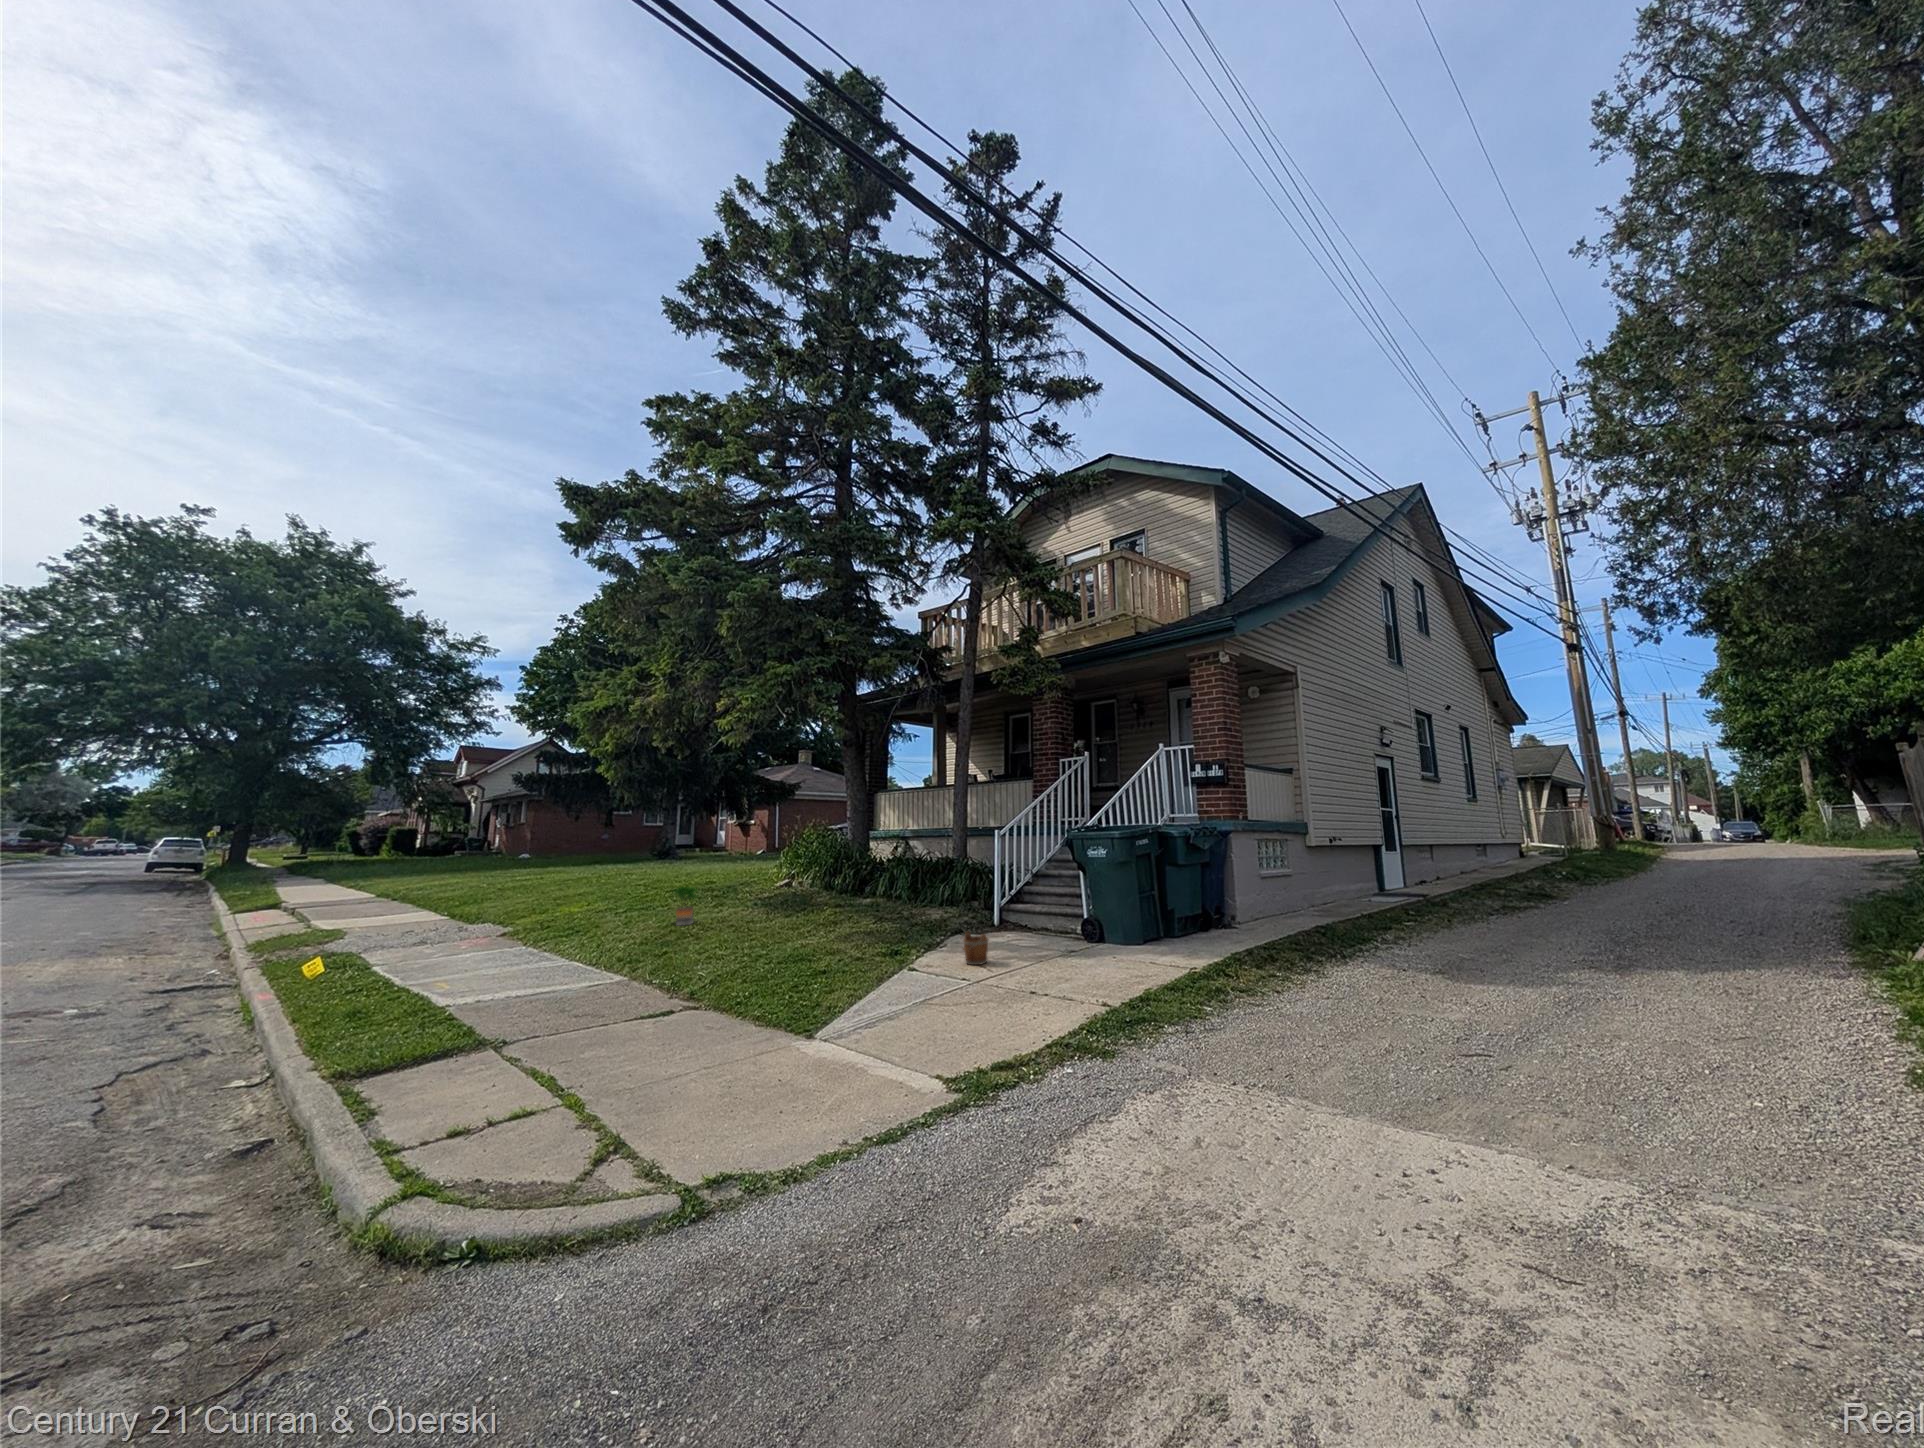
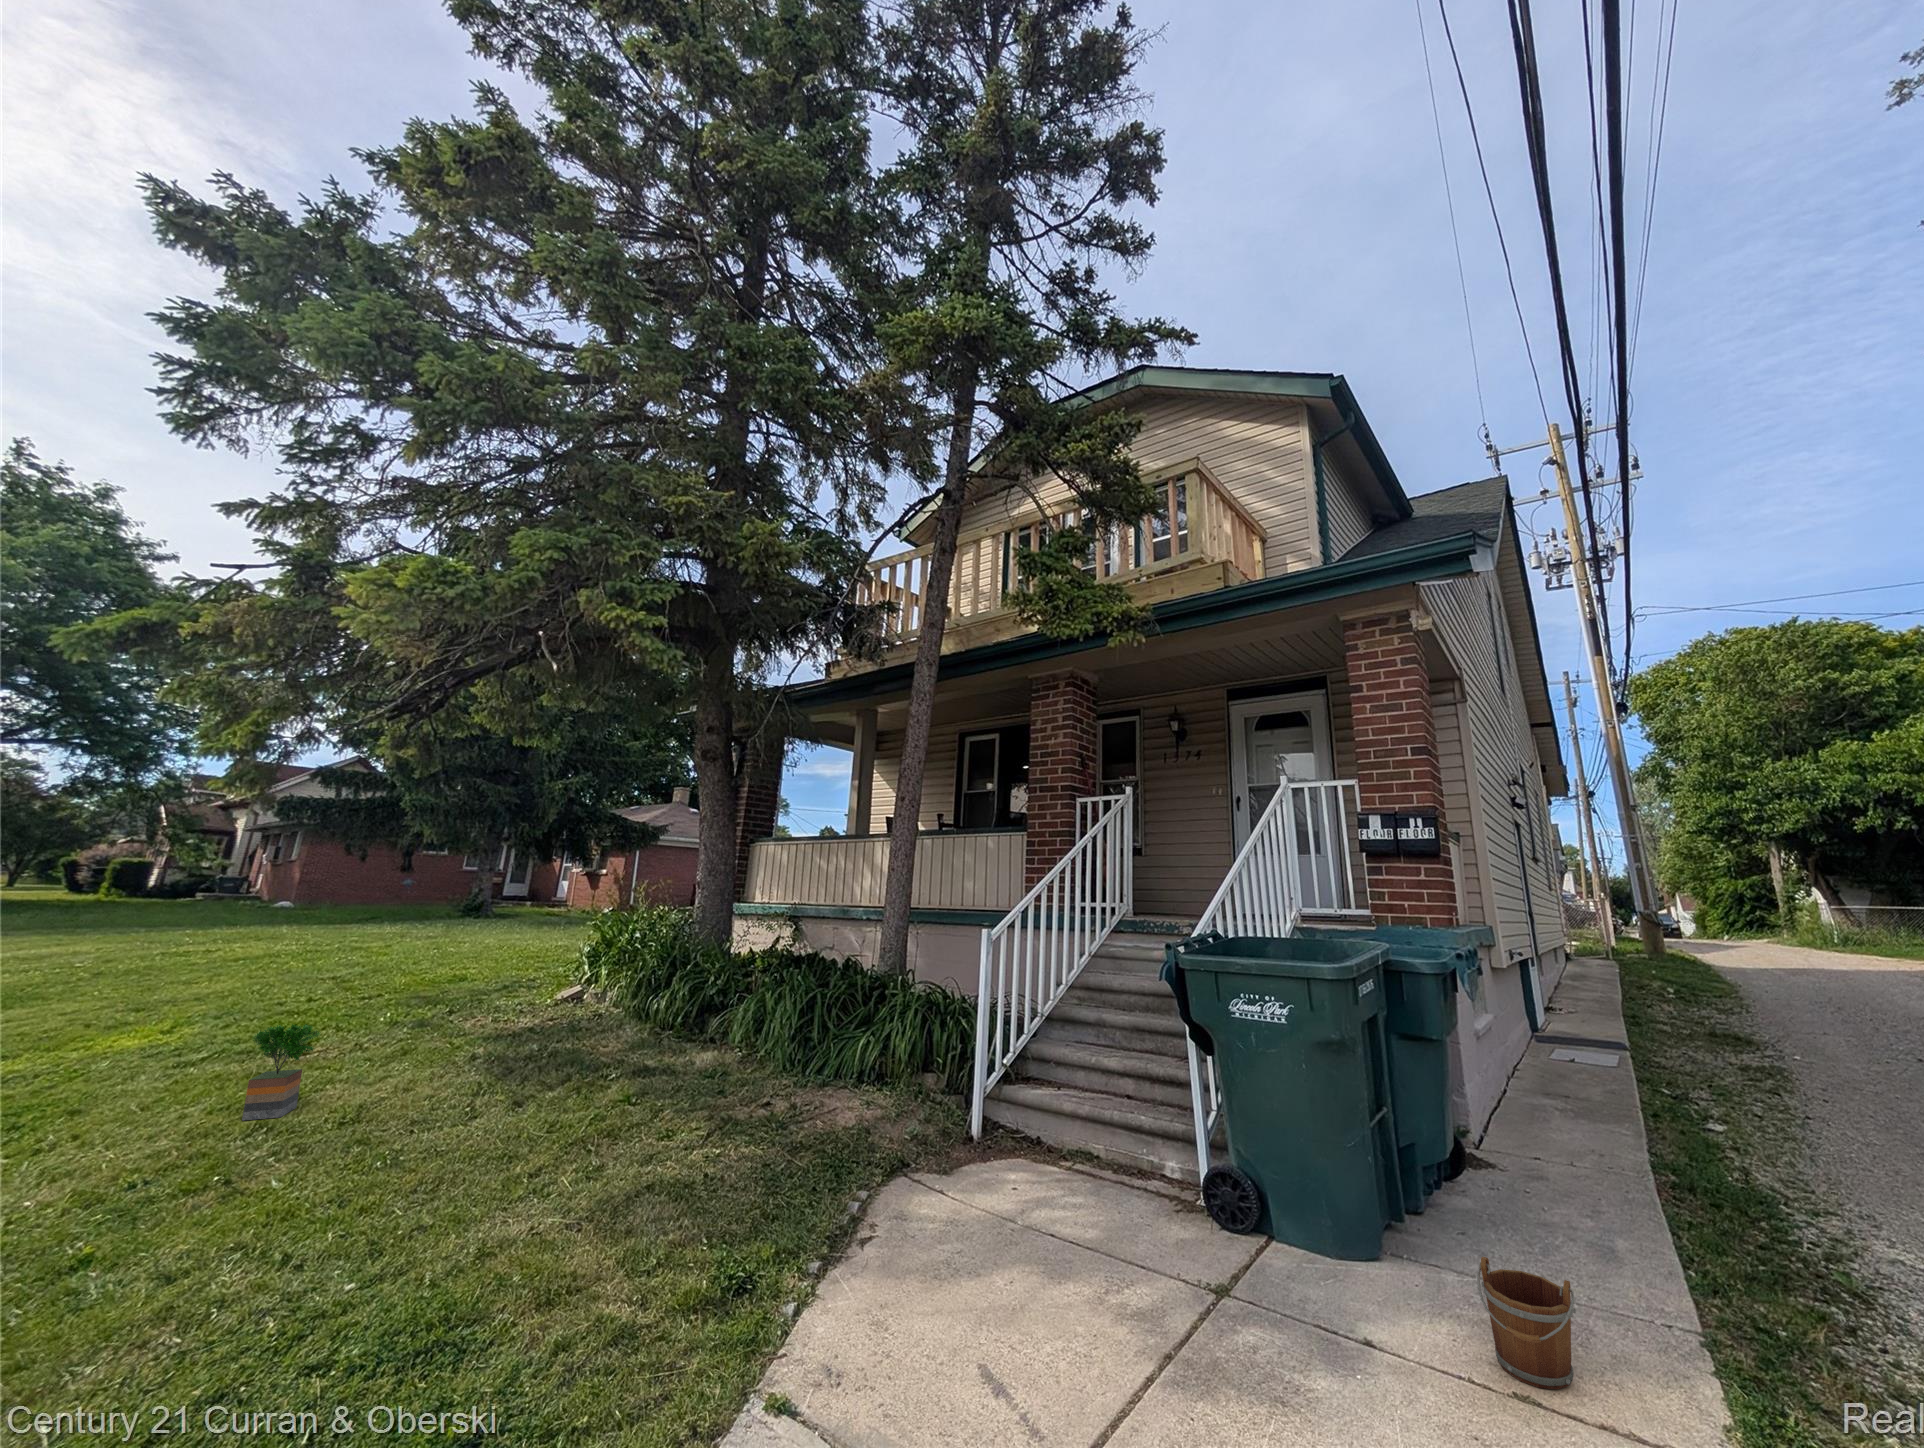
bucket: present [962,932,989,965] -> present [1477,1257,1576,1390]

